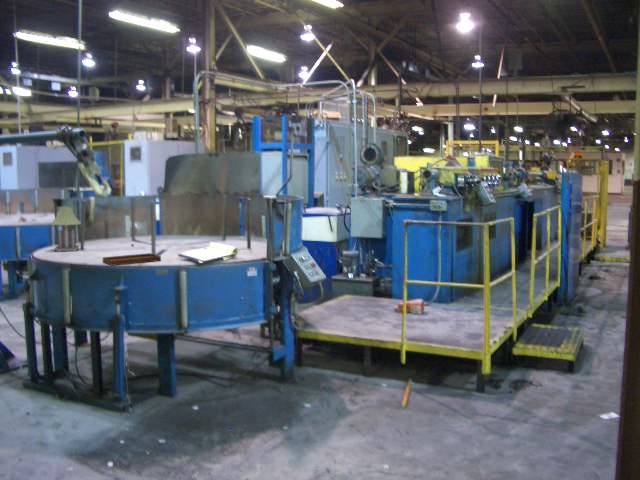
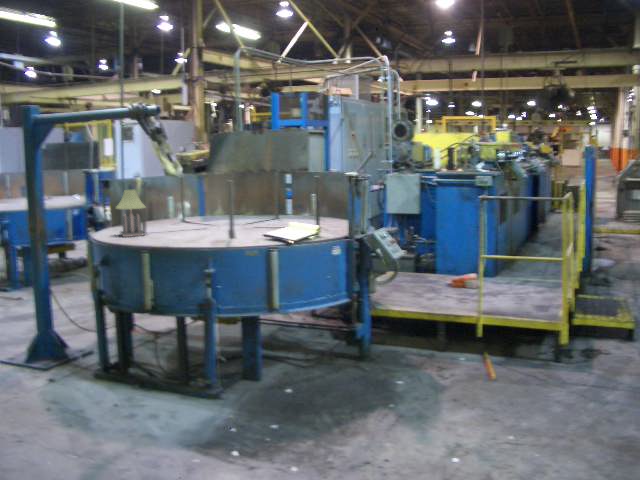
tray: present [103,244,161,265] -> none [191,226,249,248]

